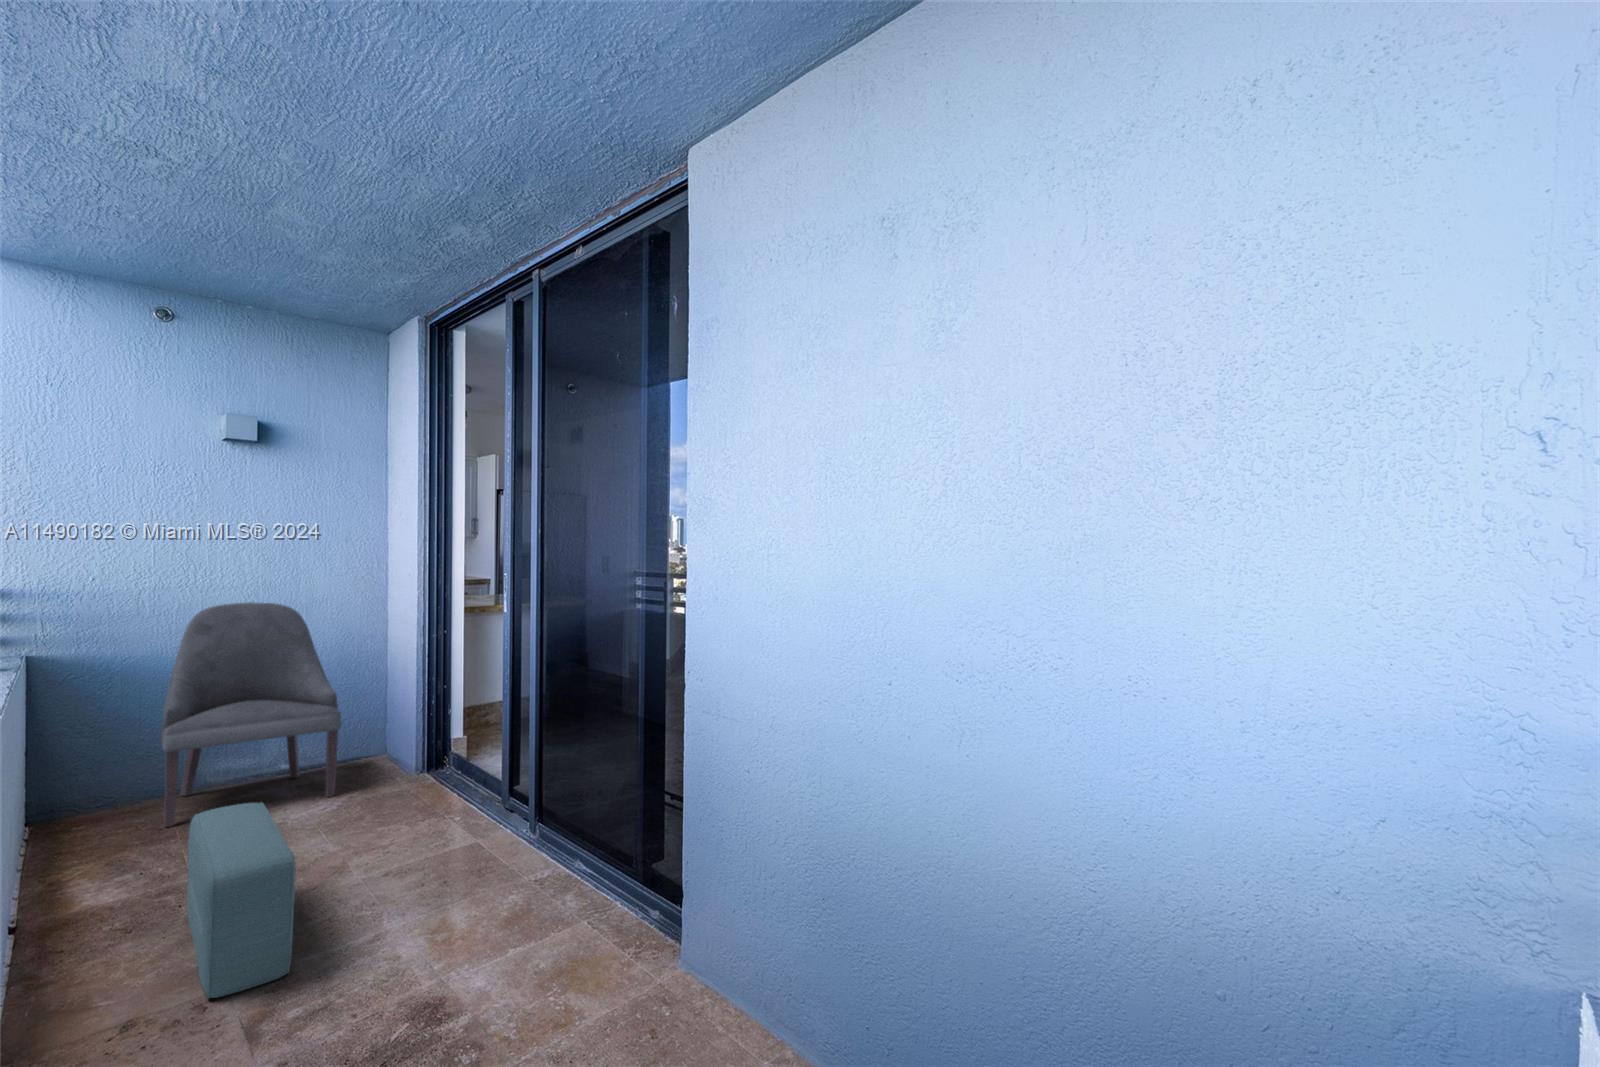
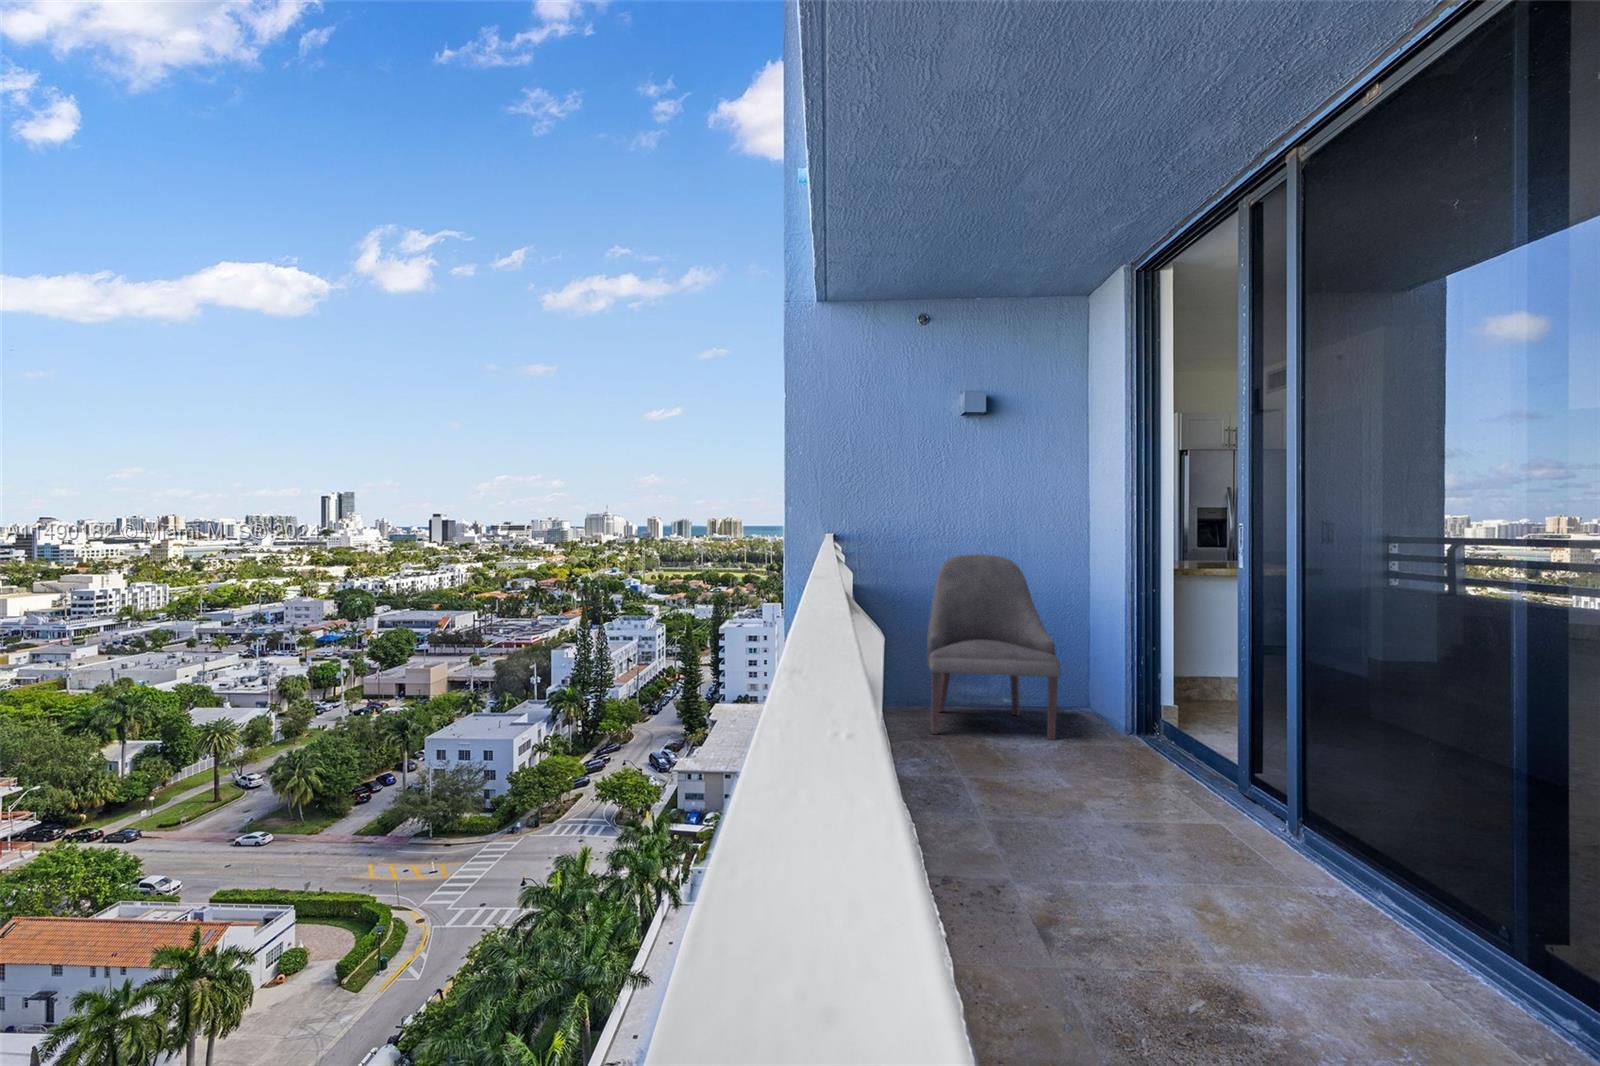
pouf: present [187,803,296,998] -> none [967,725,1069,902]

